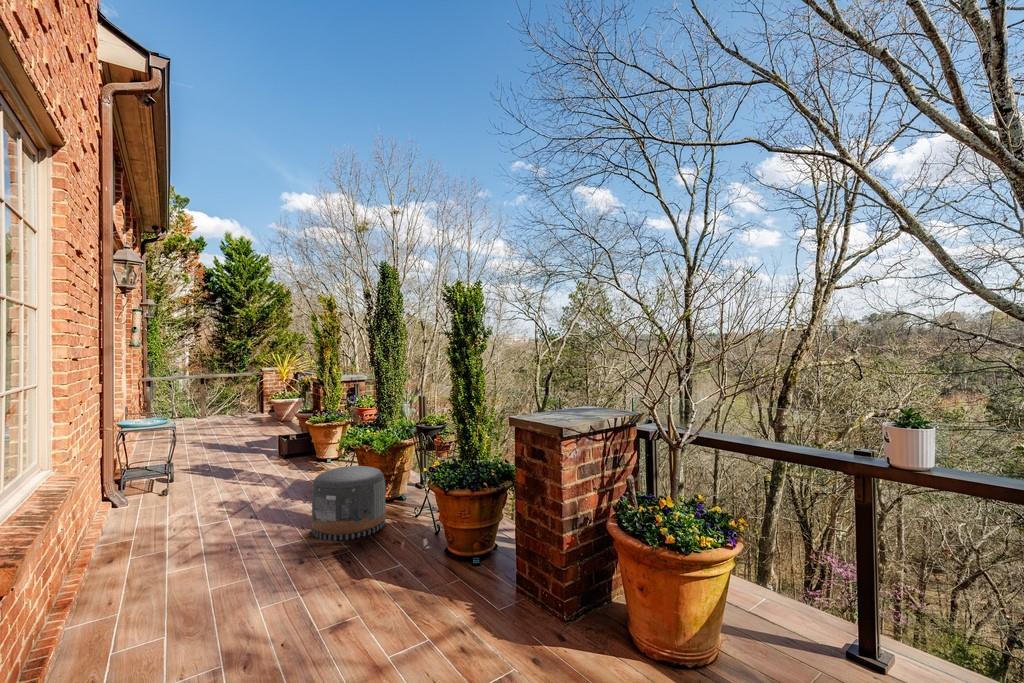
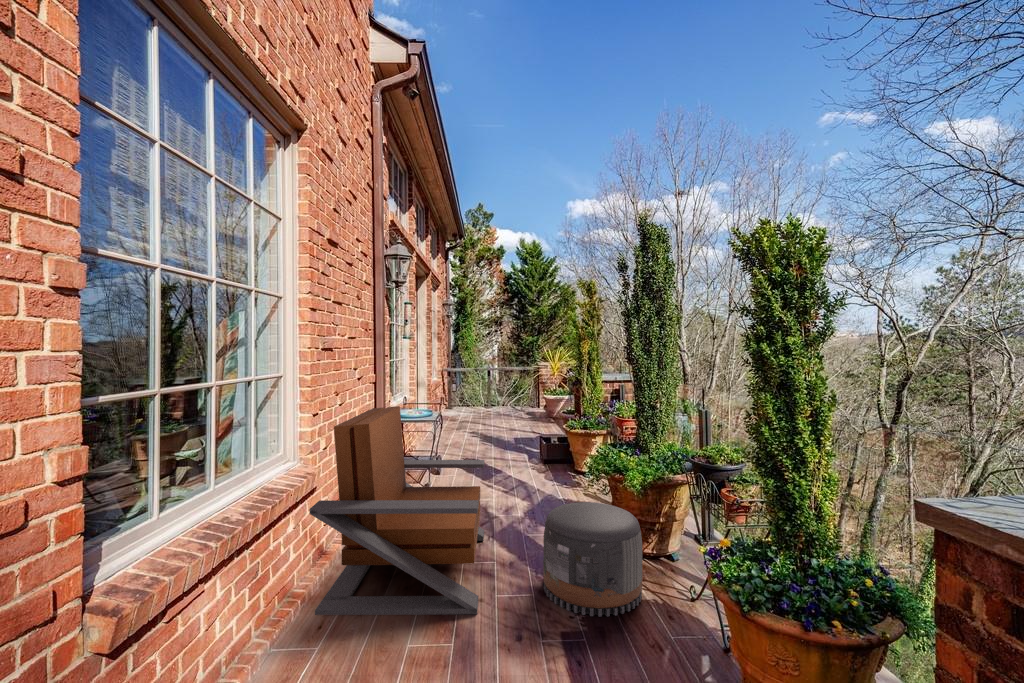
lounge chair: none [92,411,264,599] -> present [310,406,484,615]

